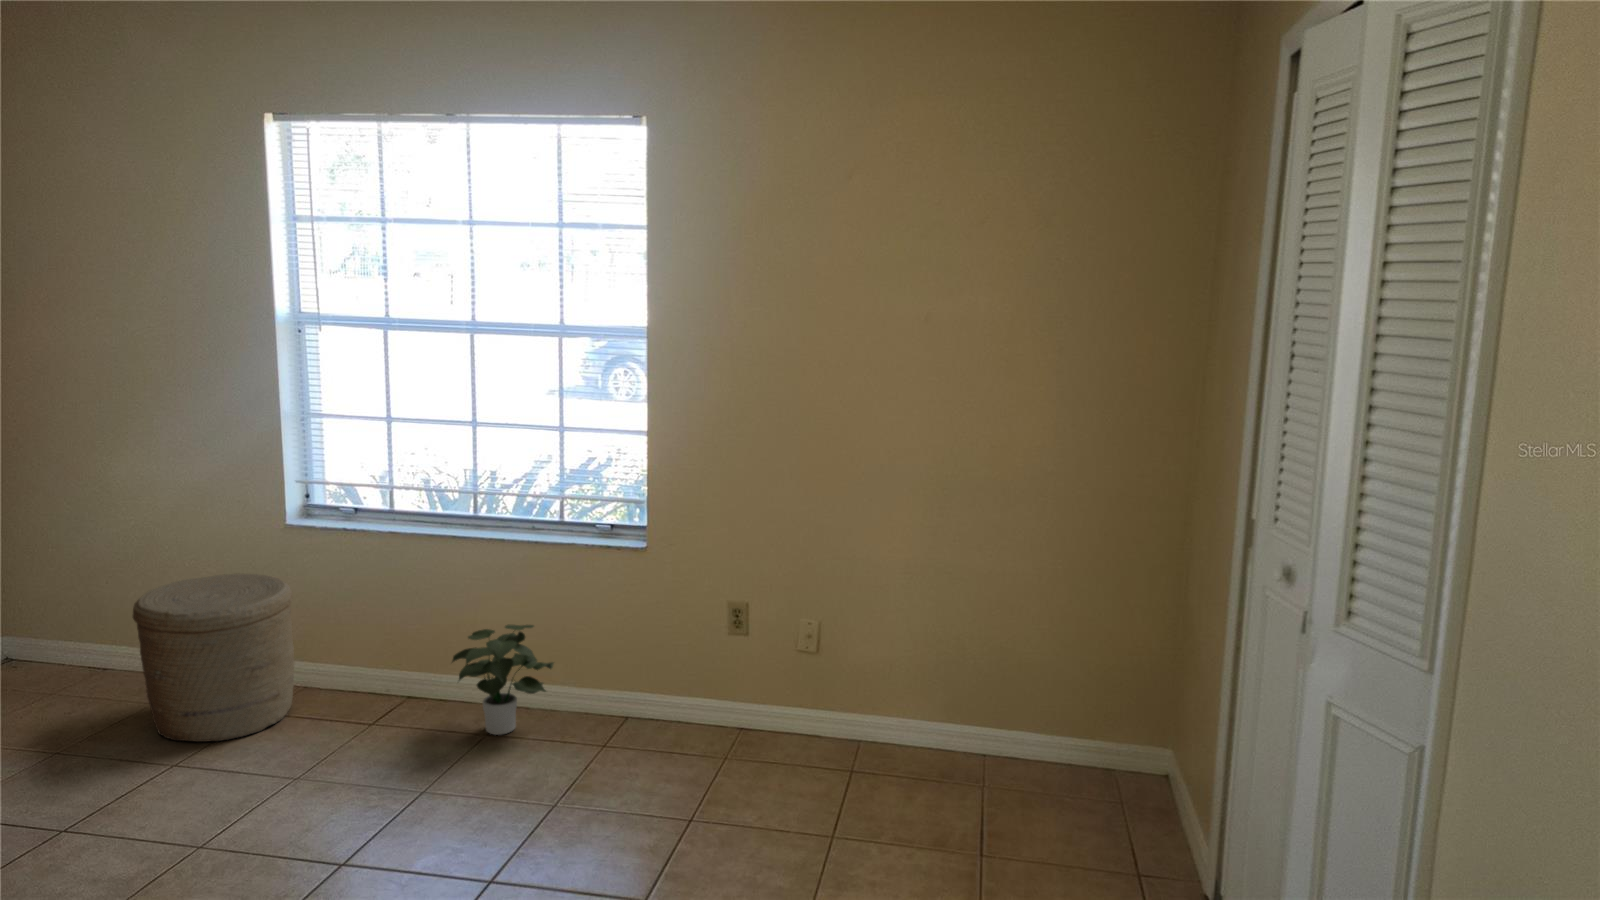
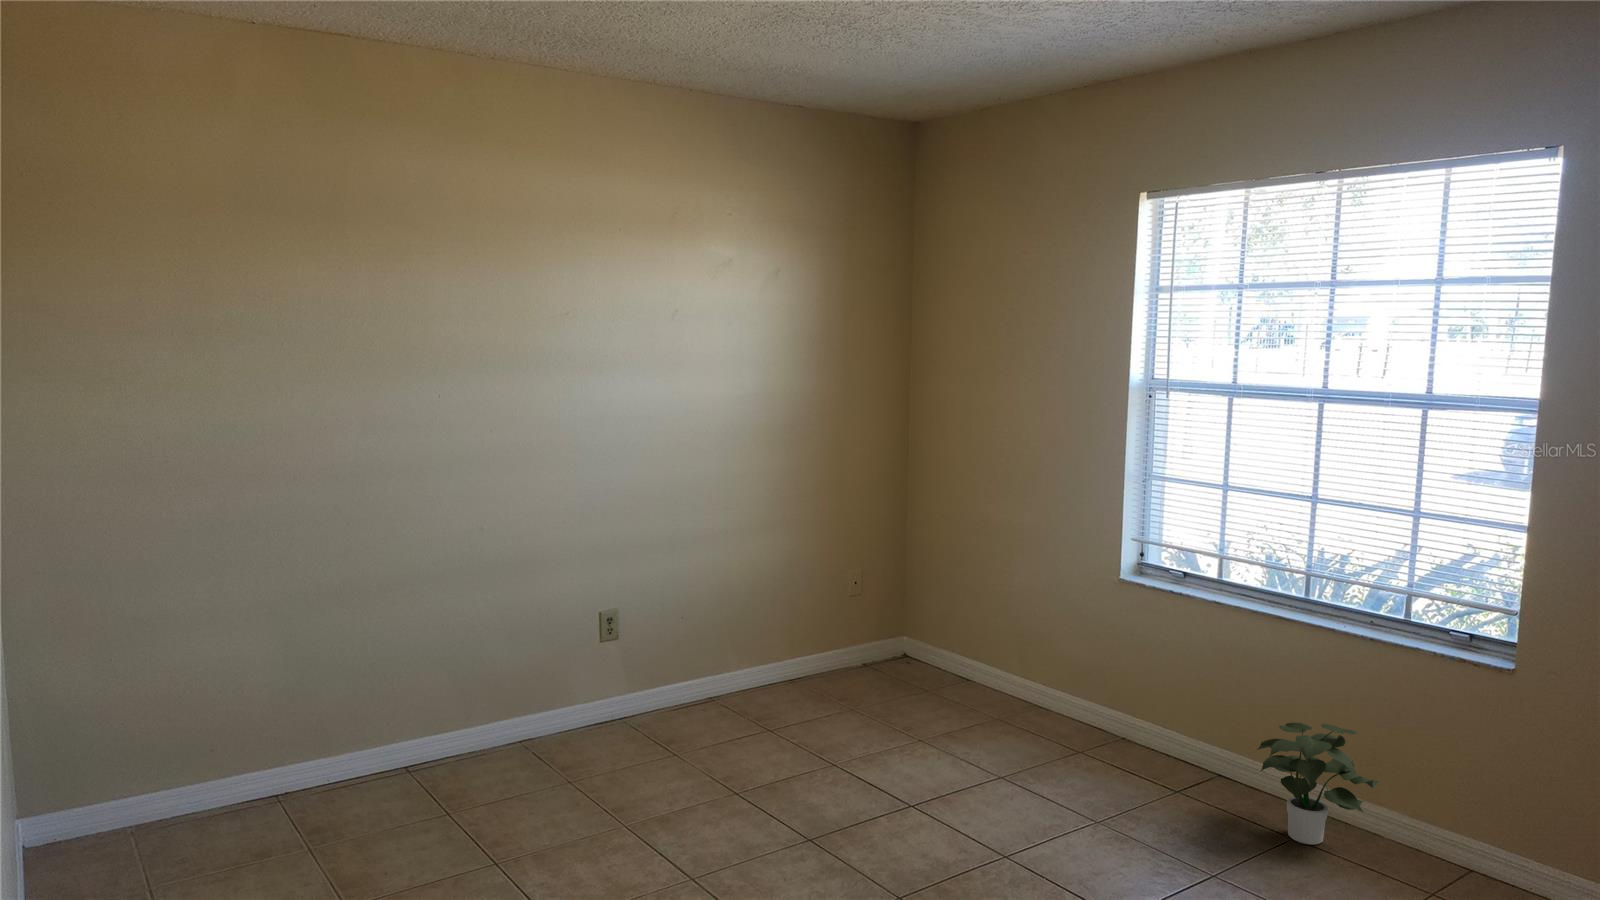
woven basket: present [133,574,294,742] -> none [985,612,1116,764]

